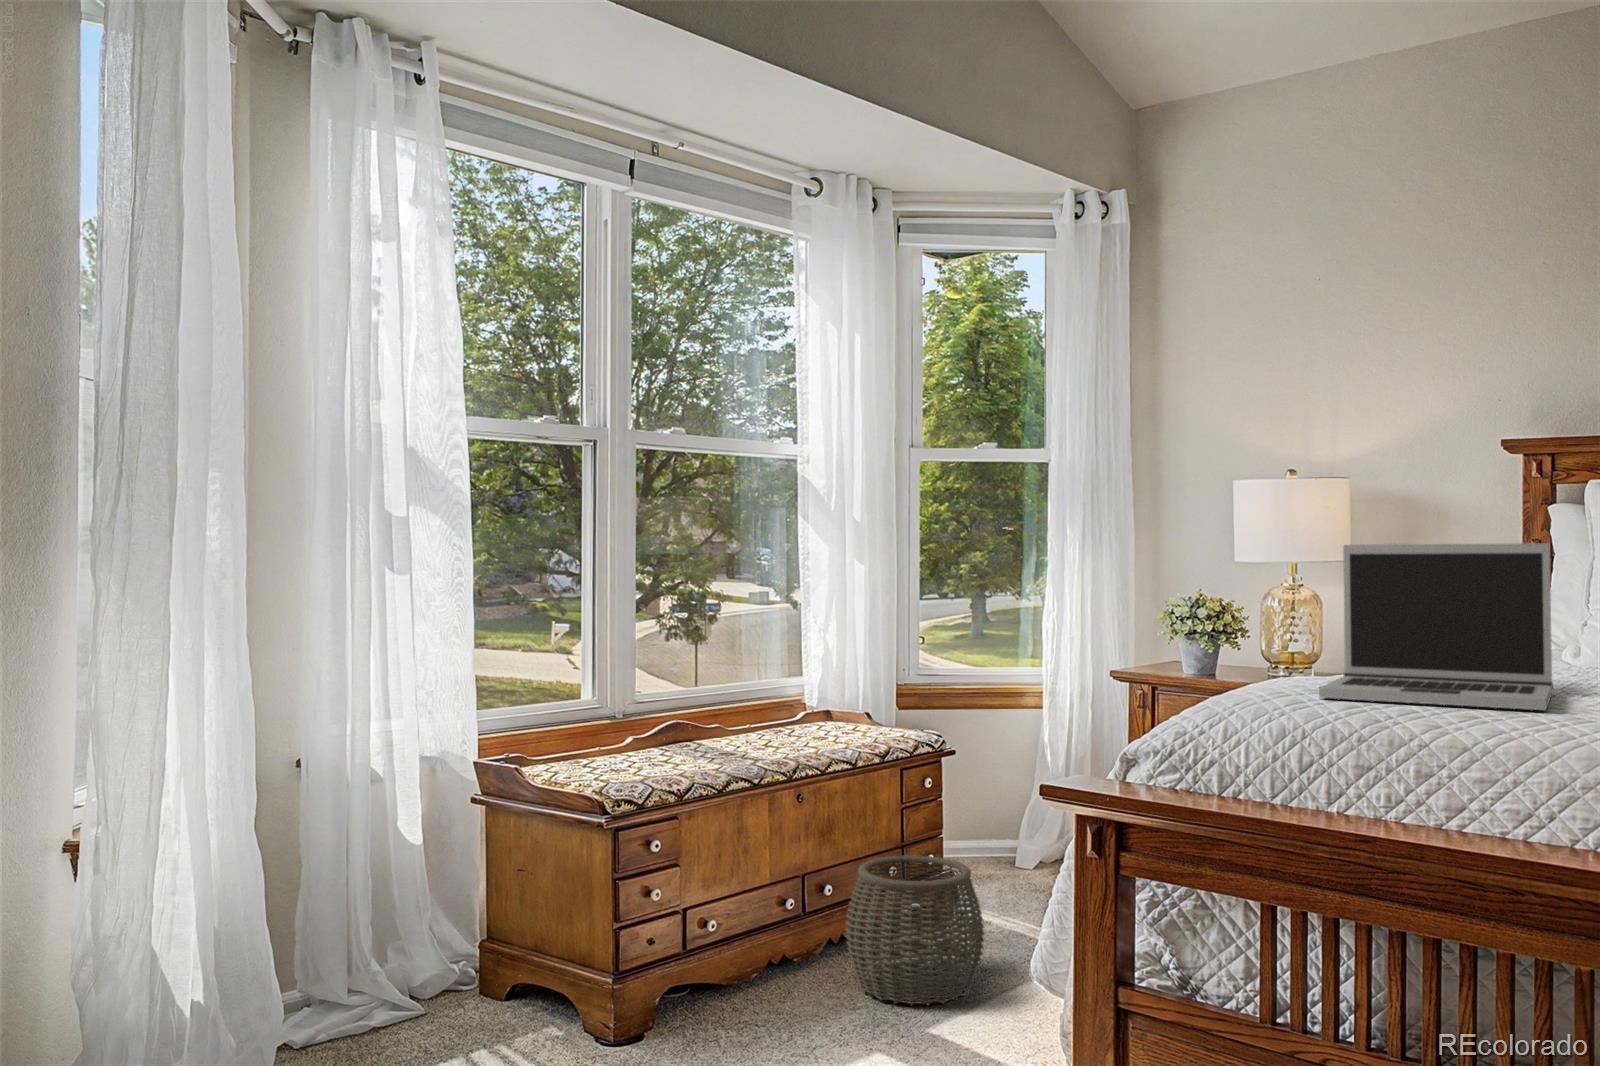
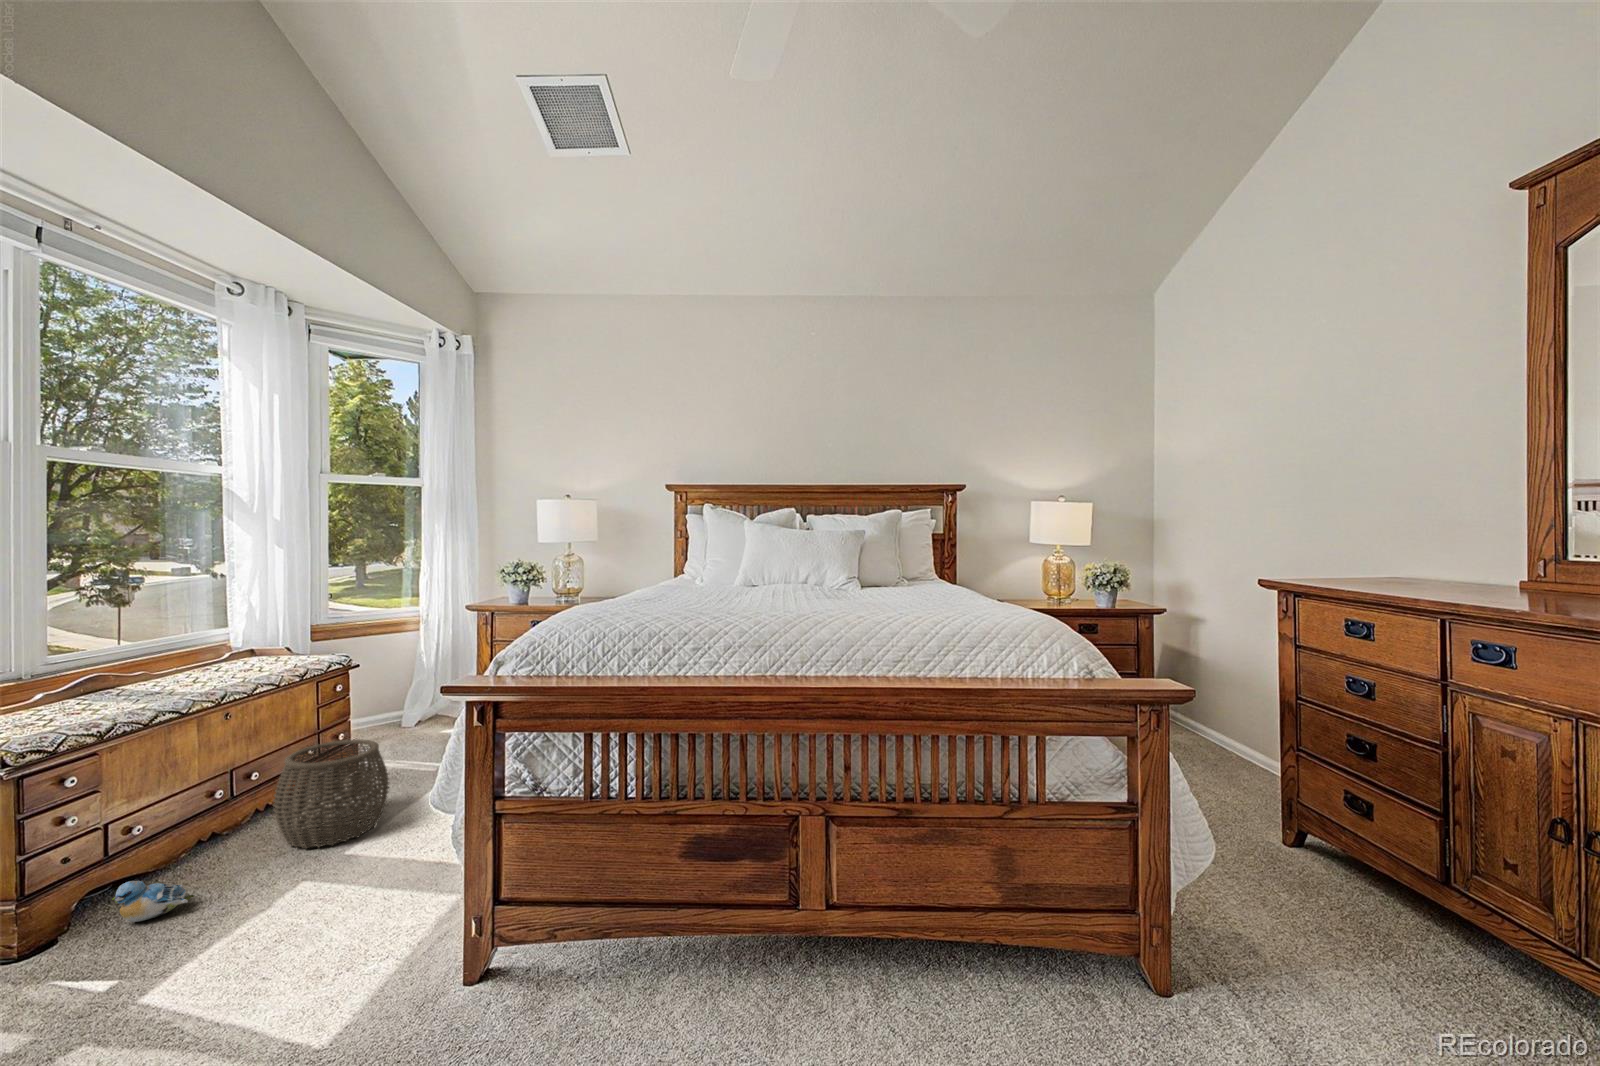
laptop: present [1319,543,1553,710] -> none [609,531,715,614]
plush toy: none [686,981,762,1035] -> present [112,881,195,922]

